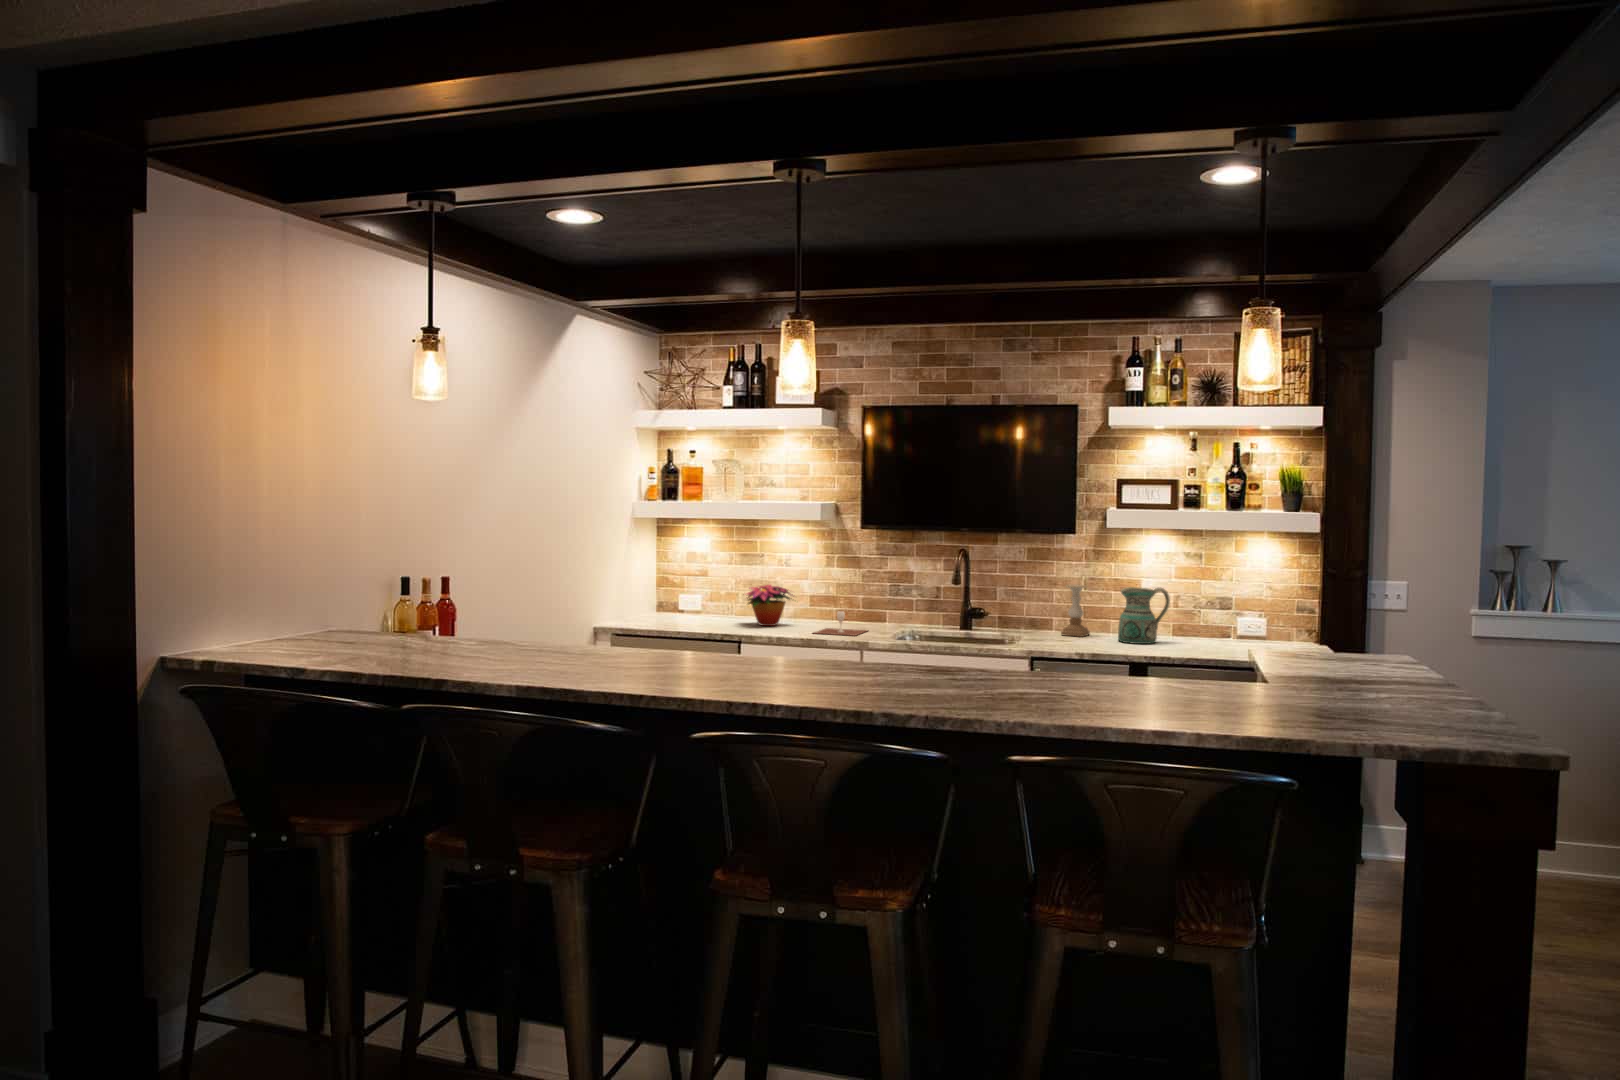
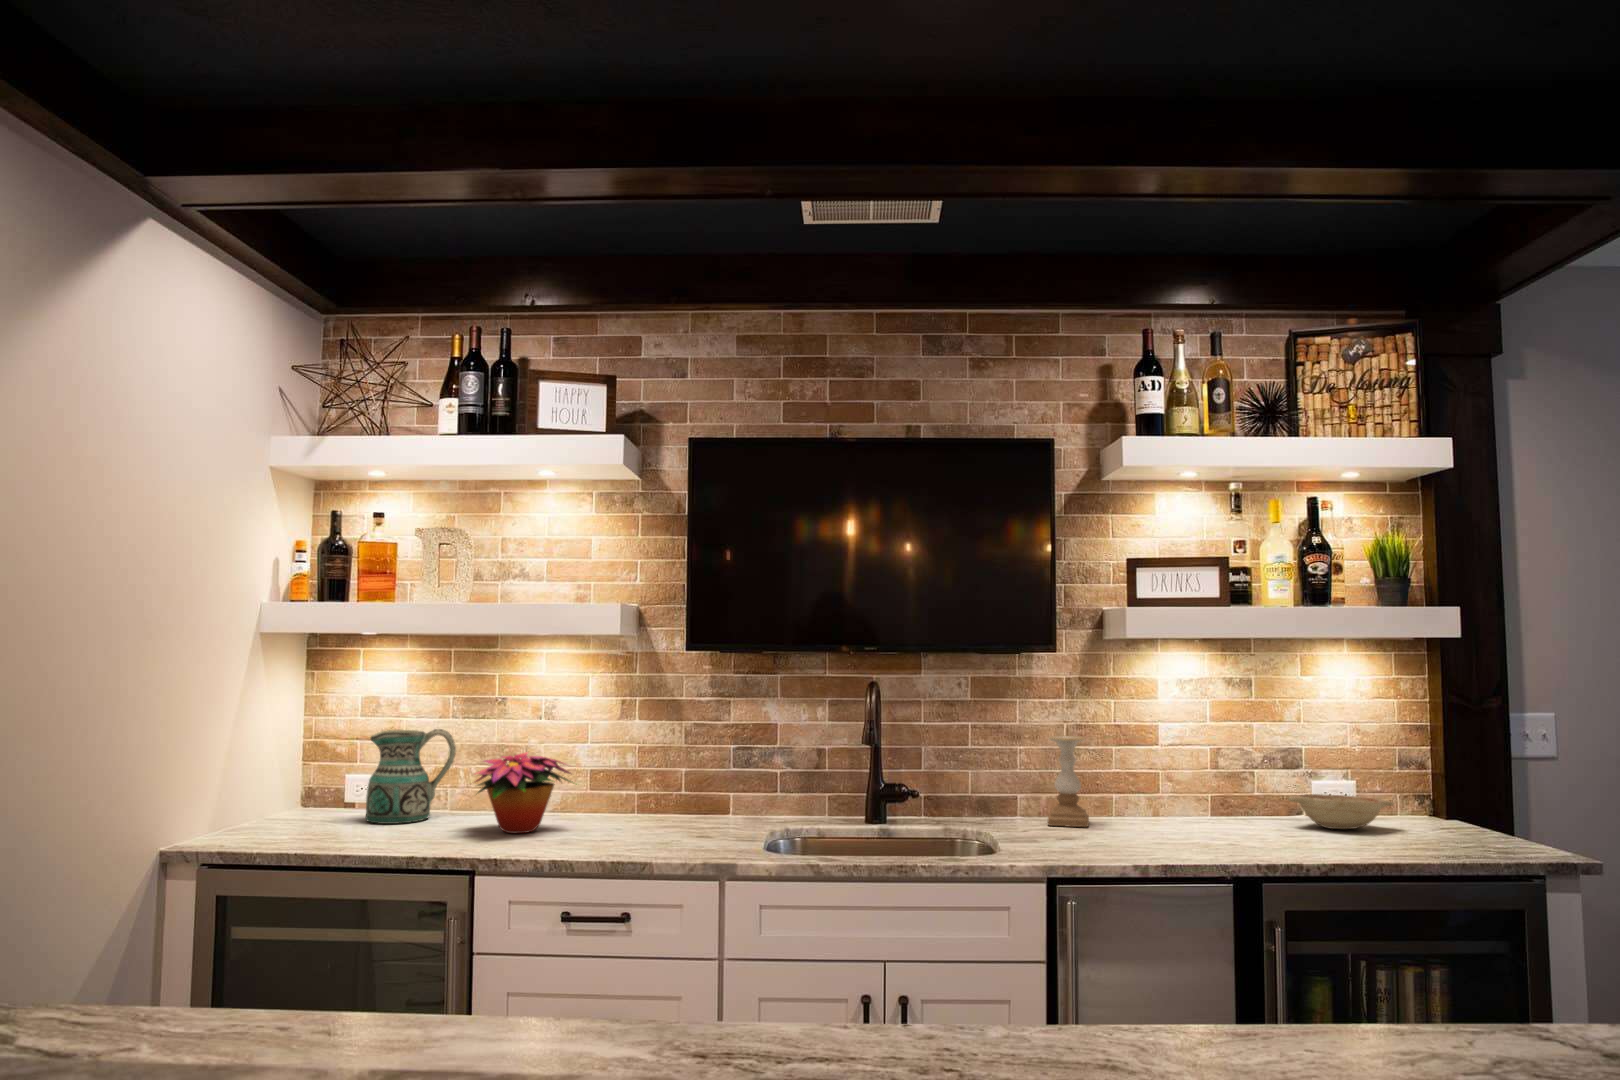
ceramic pitcher: present [1118,587,1170,644] -> present [366,729,456,824]
wine glass: present [815,611,866,636] -> none [613,800,717,850]
decorative bowl: none [1207,624,1272,644] -> present [1288,794,1394,829]

